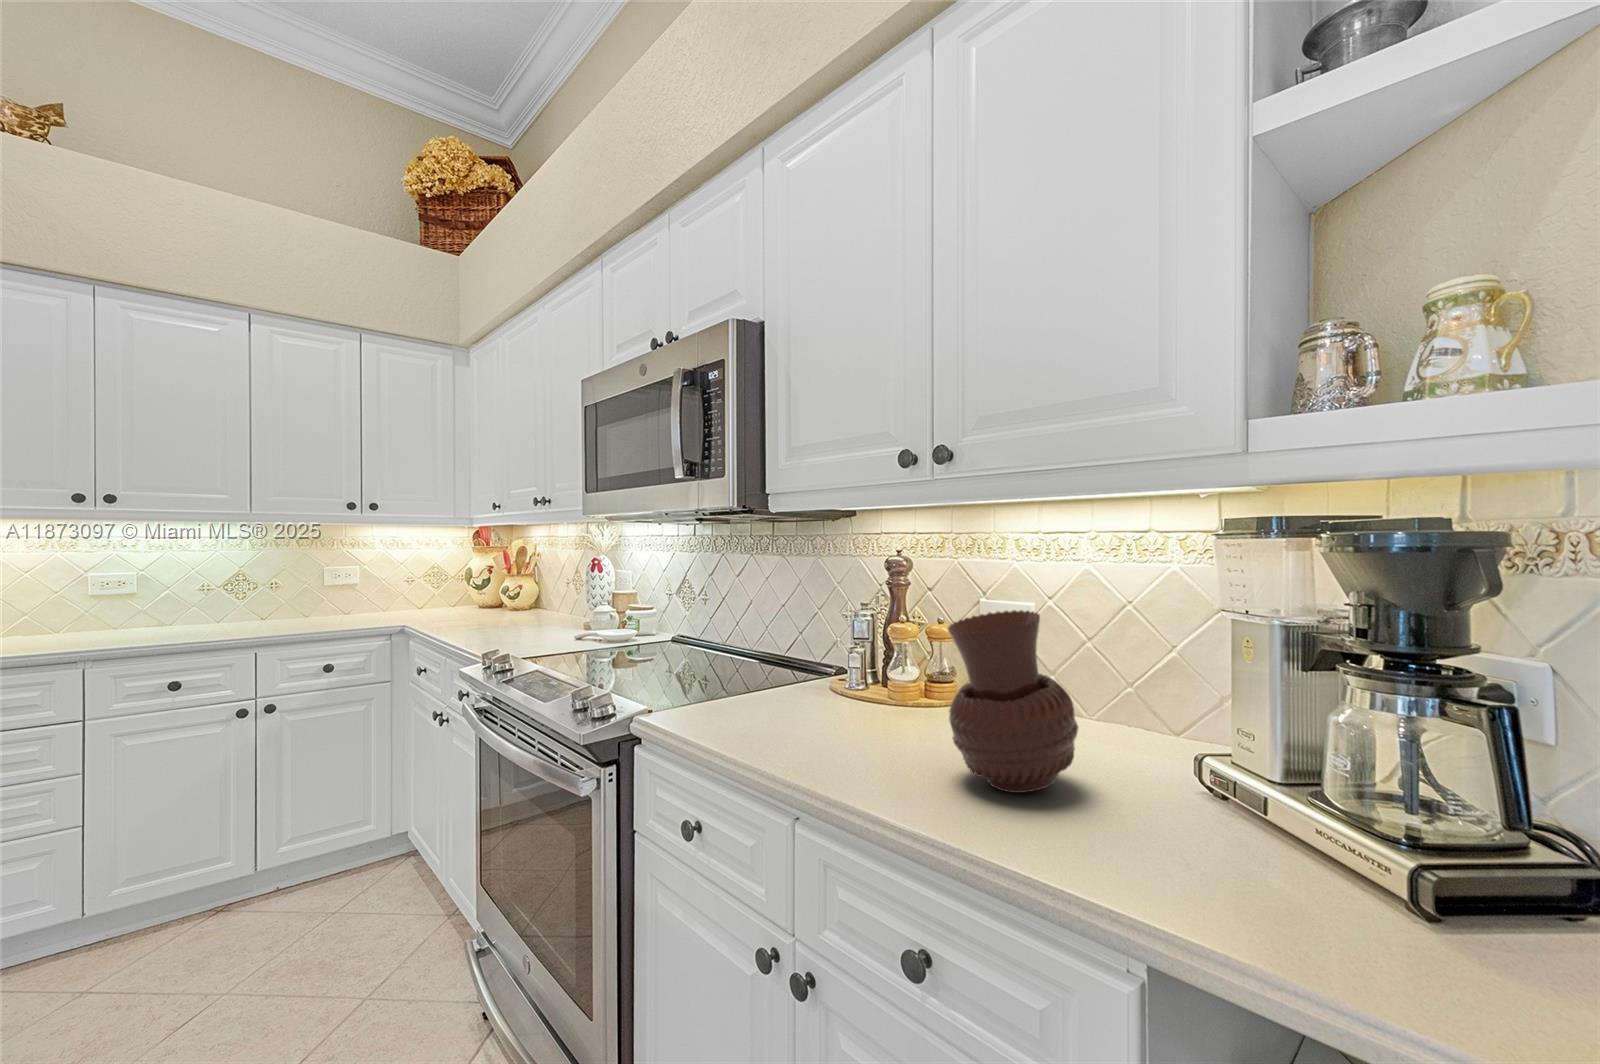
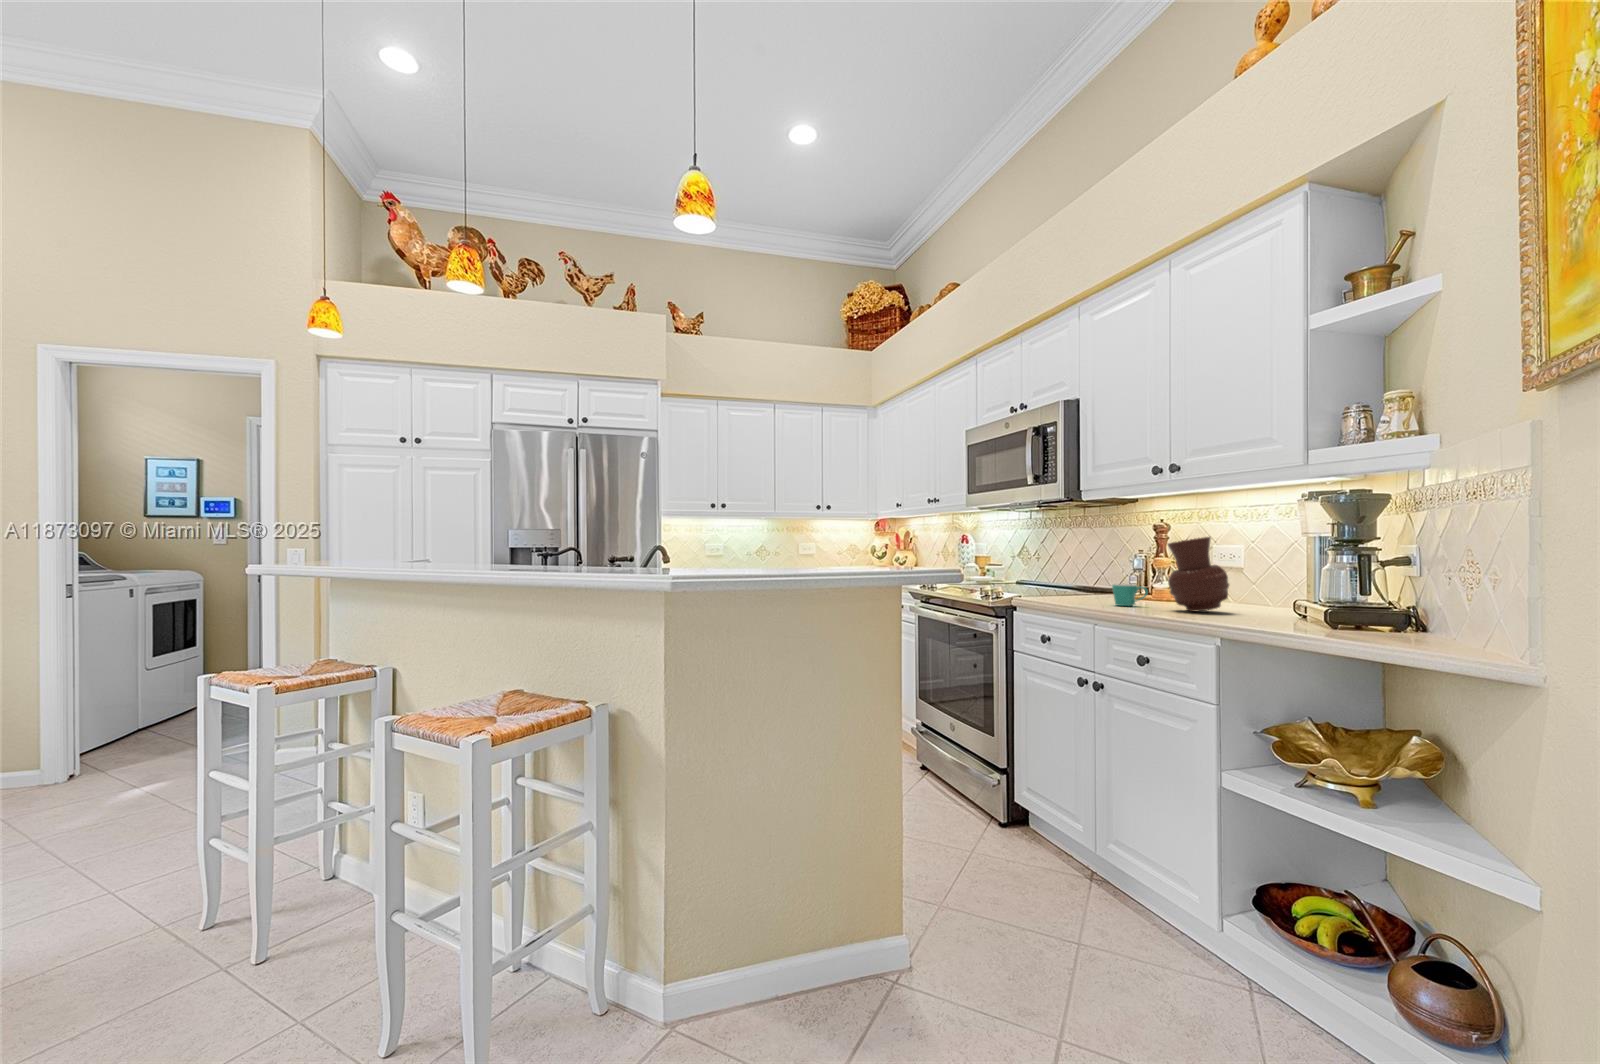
mug: none [827,704,901,762] -> present [1112,584,1148,606]

